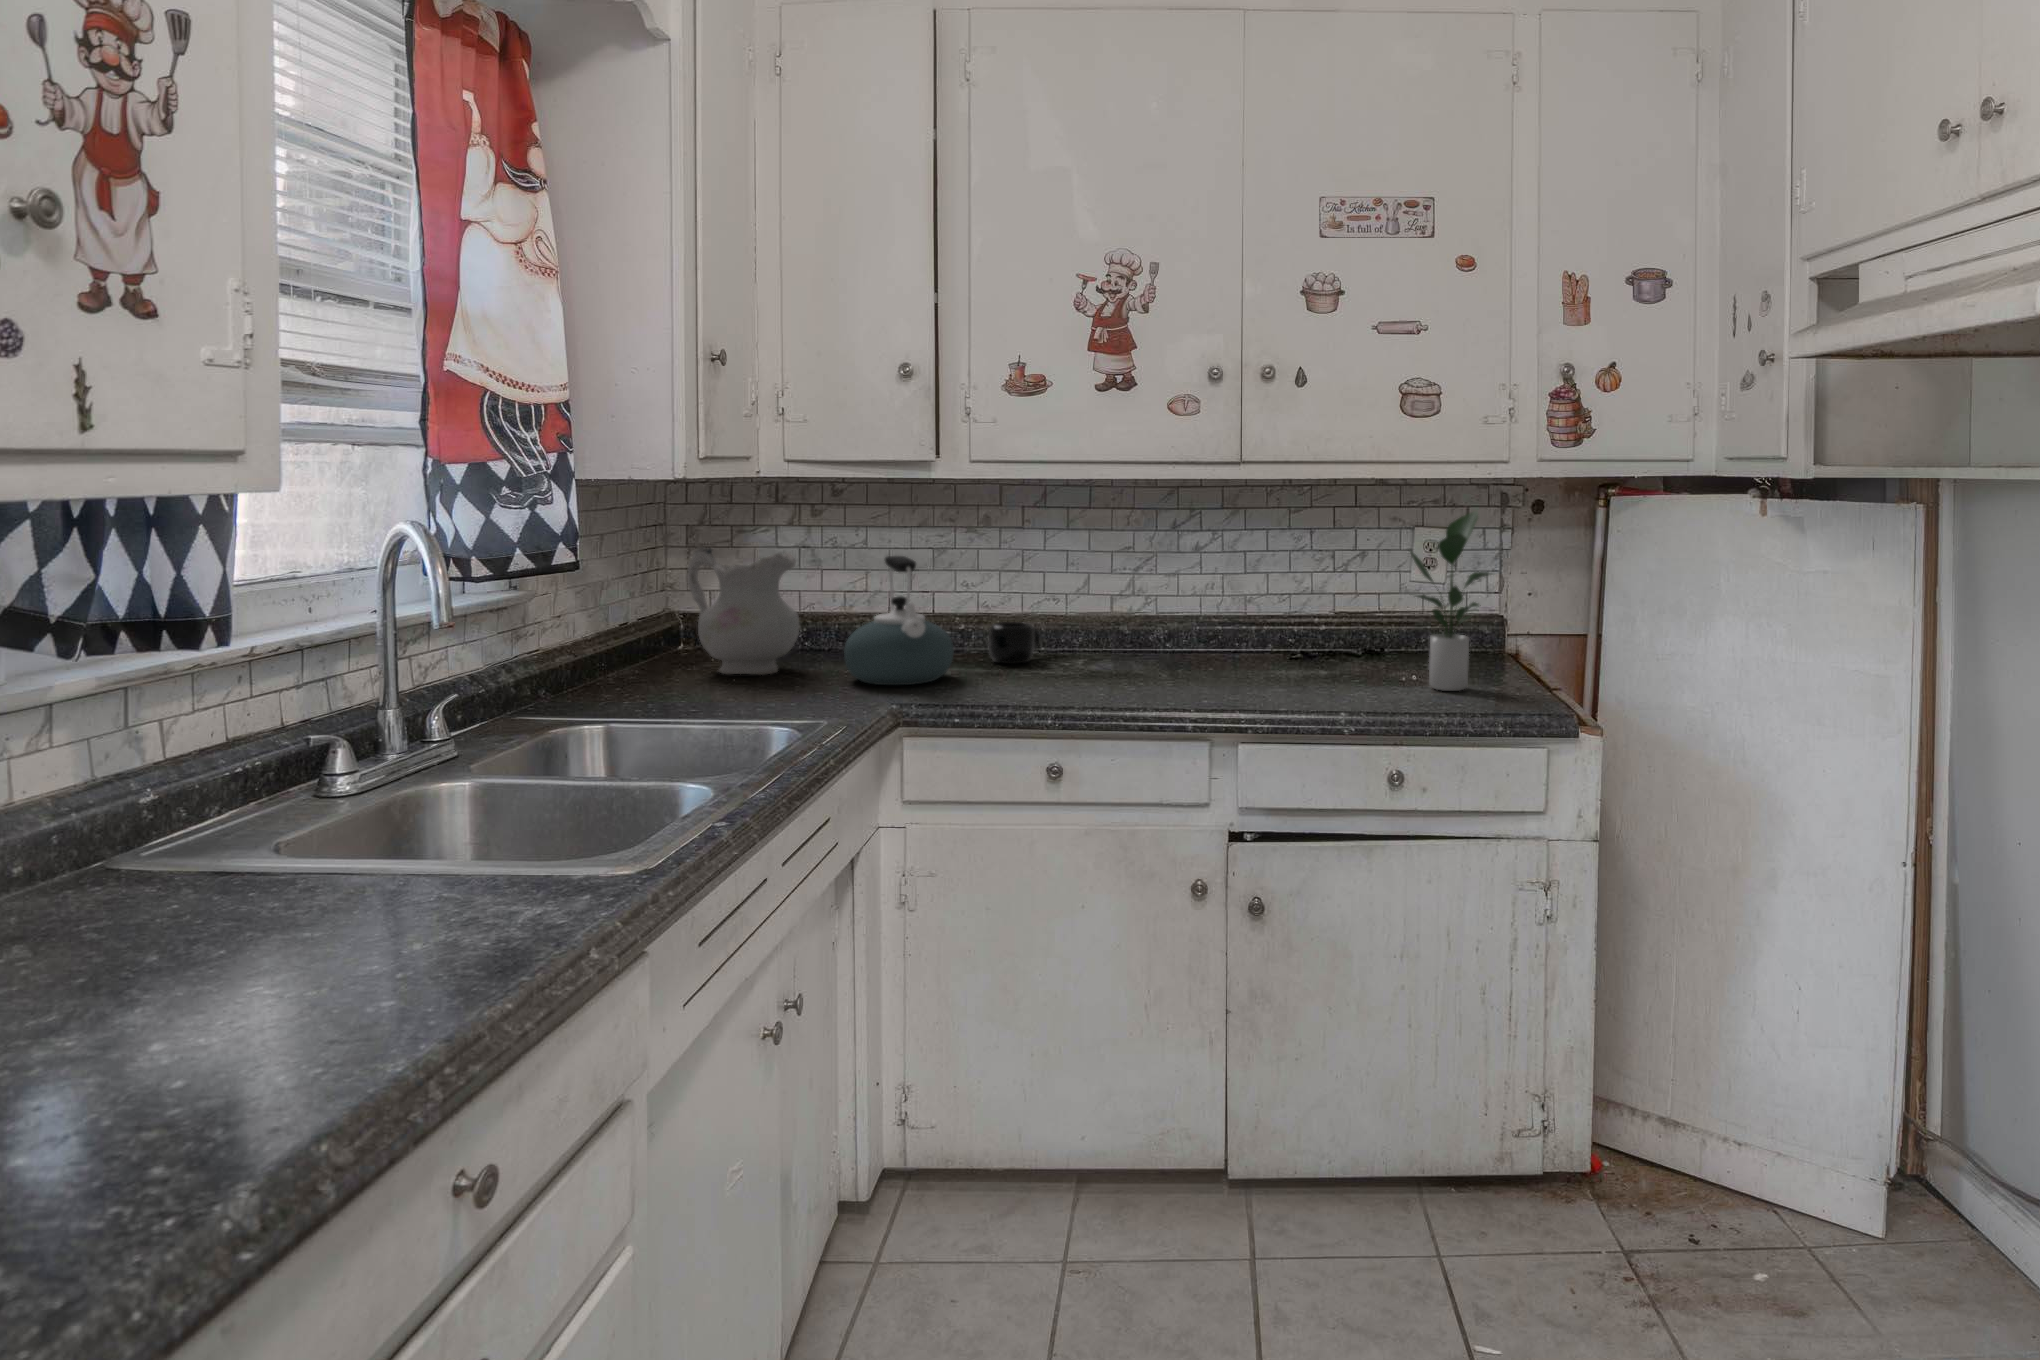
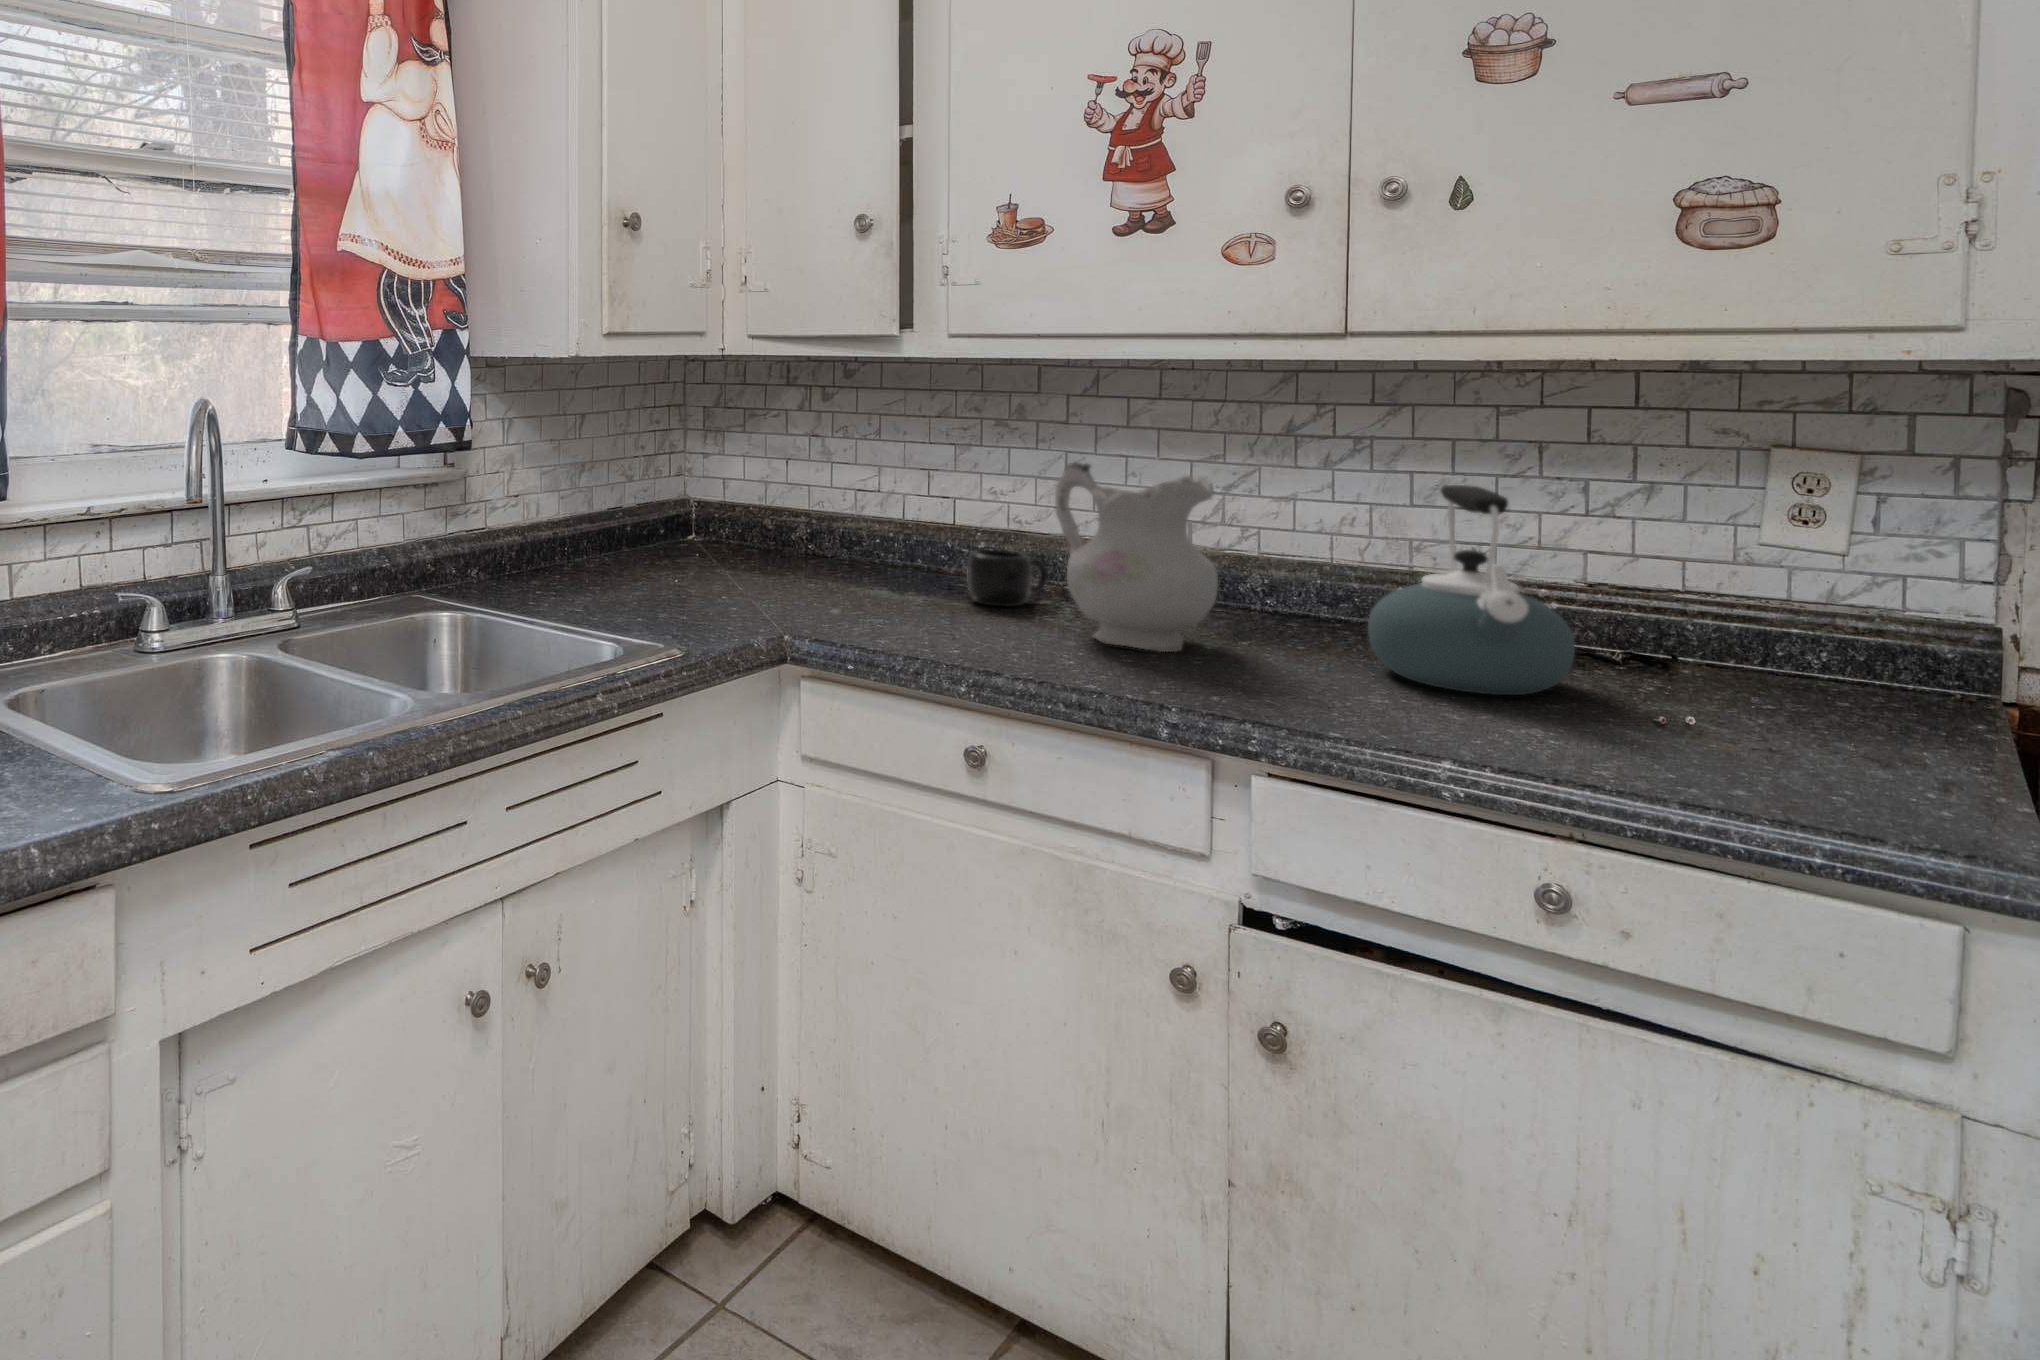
potted plant: present [1410,511,1491,691] -> none [1641,419,1914,782]
ceramic pitcher: present [687,548,799,675] -> present [1055,462,1218,652]
kettle: present [844,556,954,685] -> present [1368,485,1575,695]

